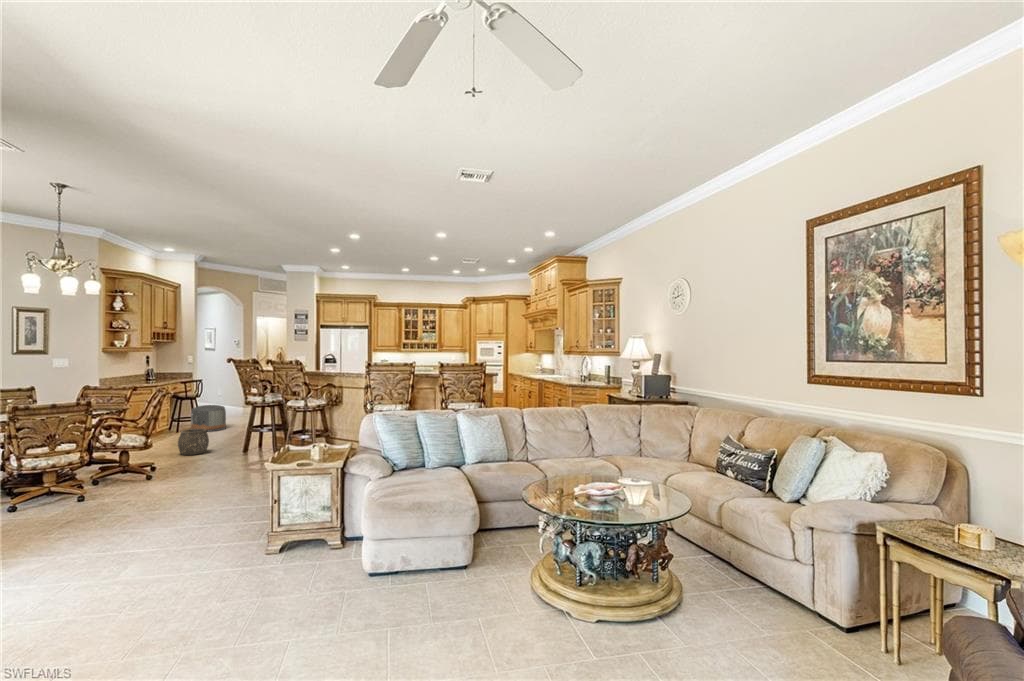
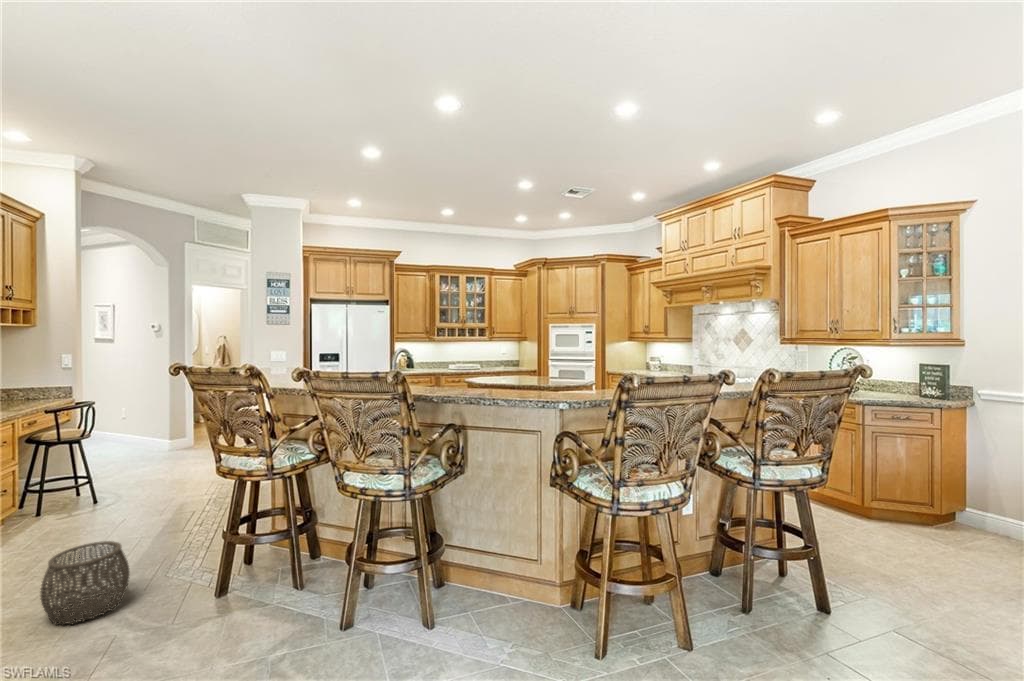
pouf: present [191,405,226,432] -> none [72,450,148,511]

